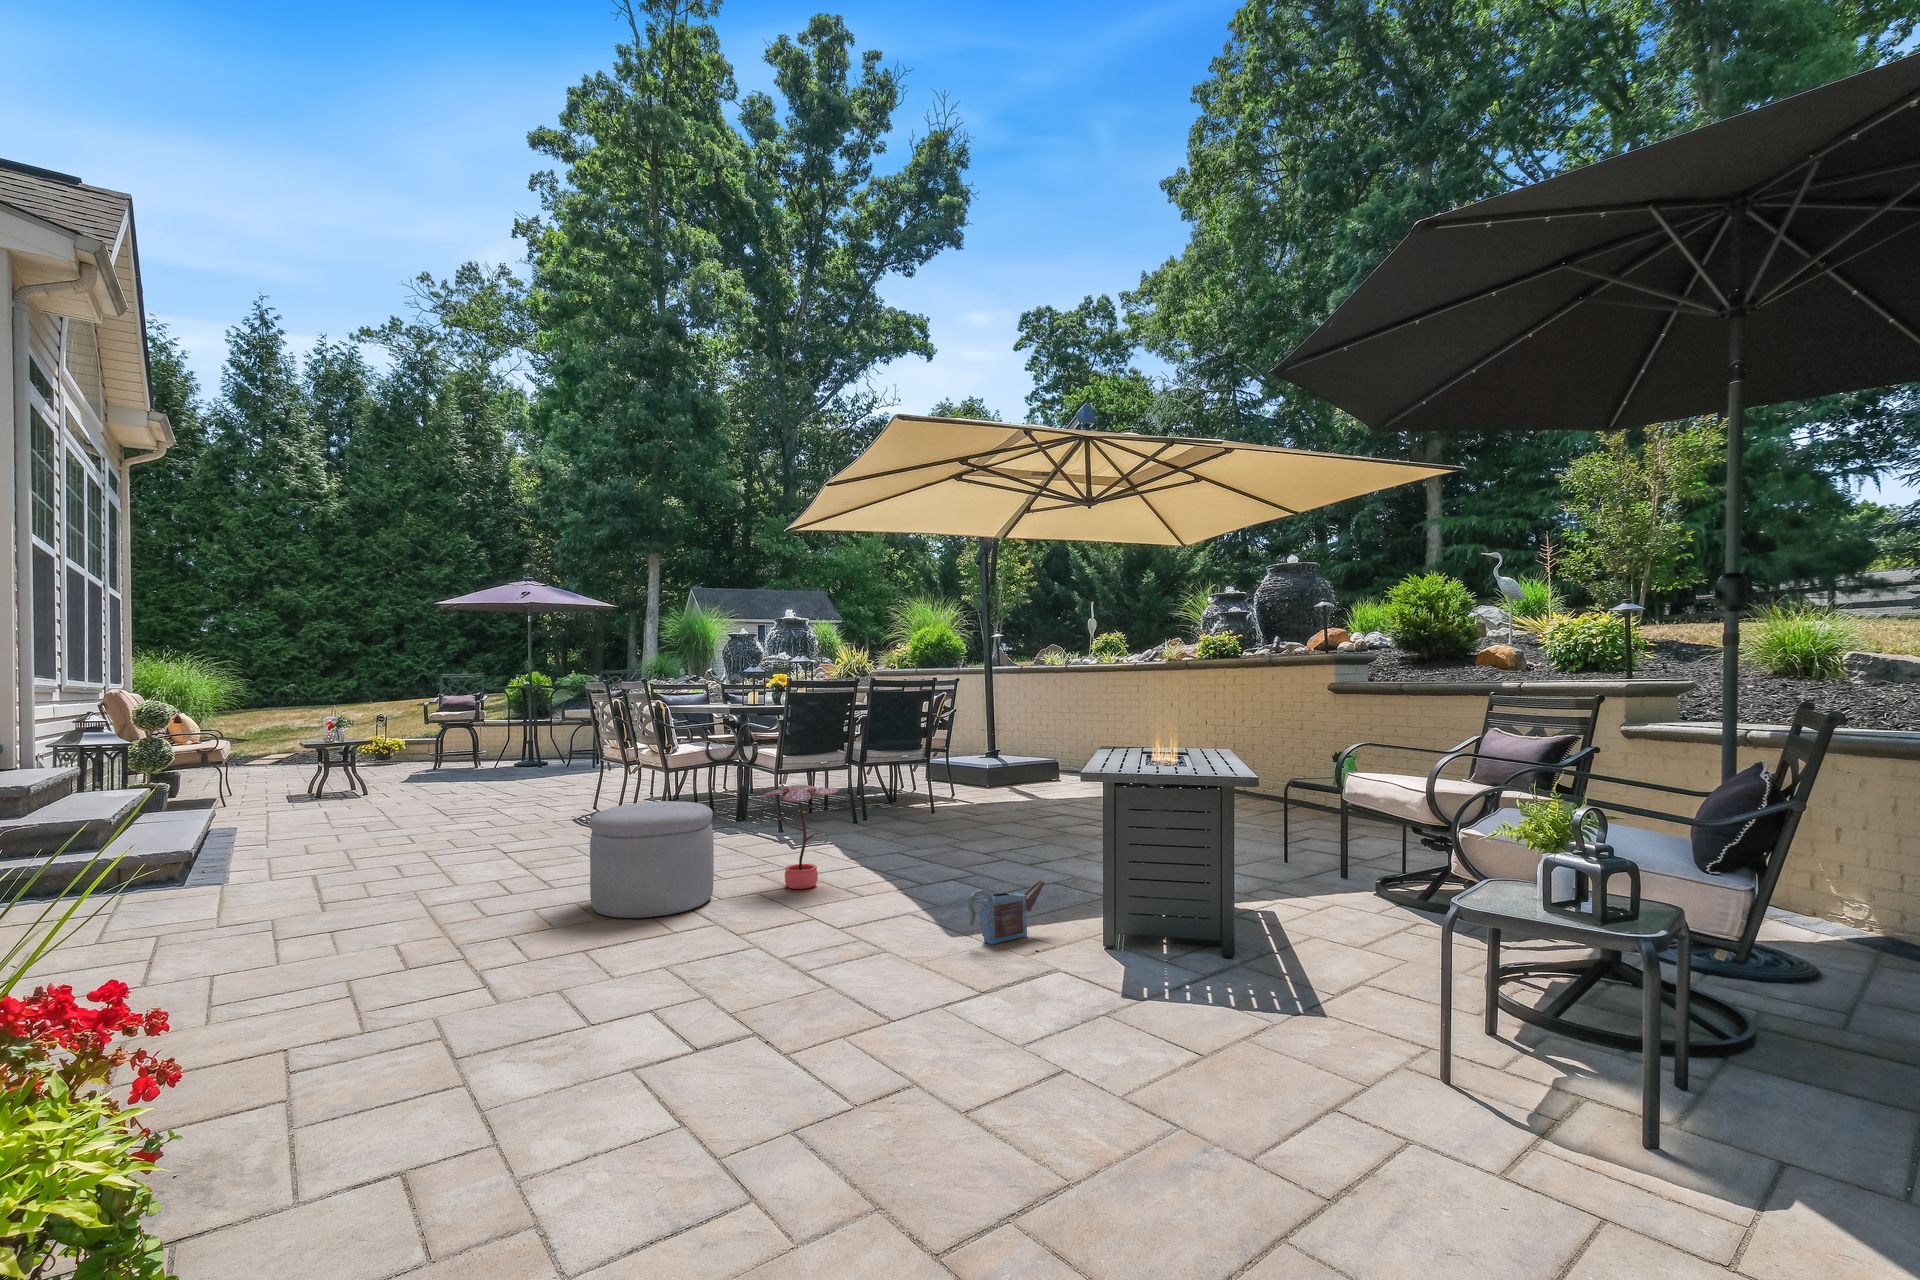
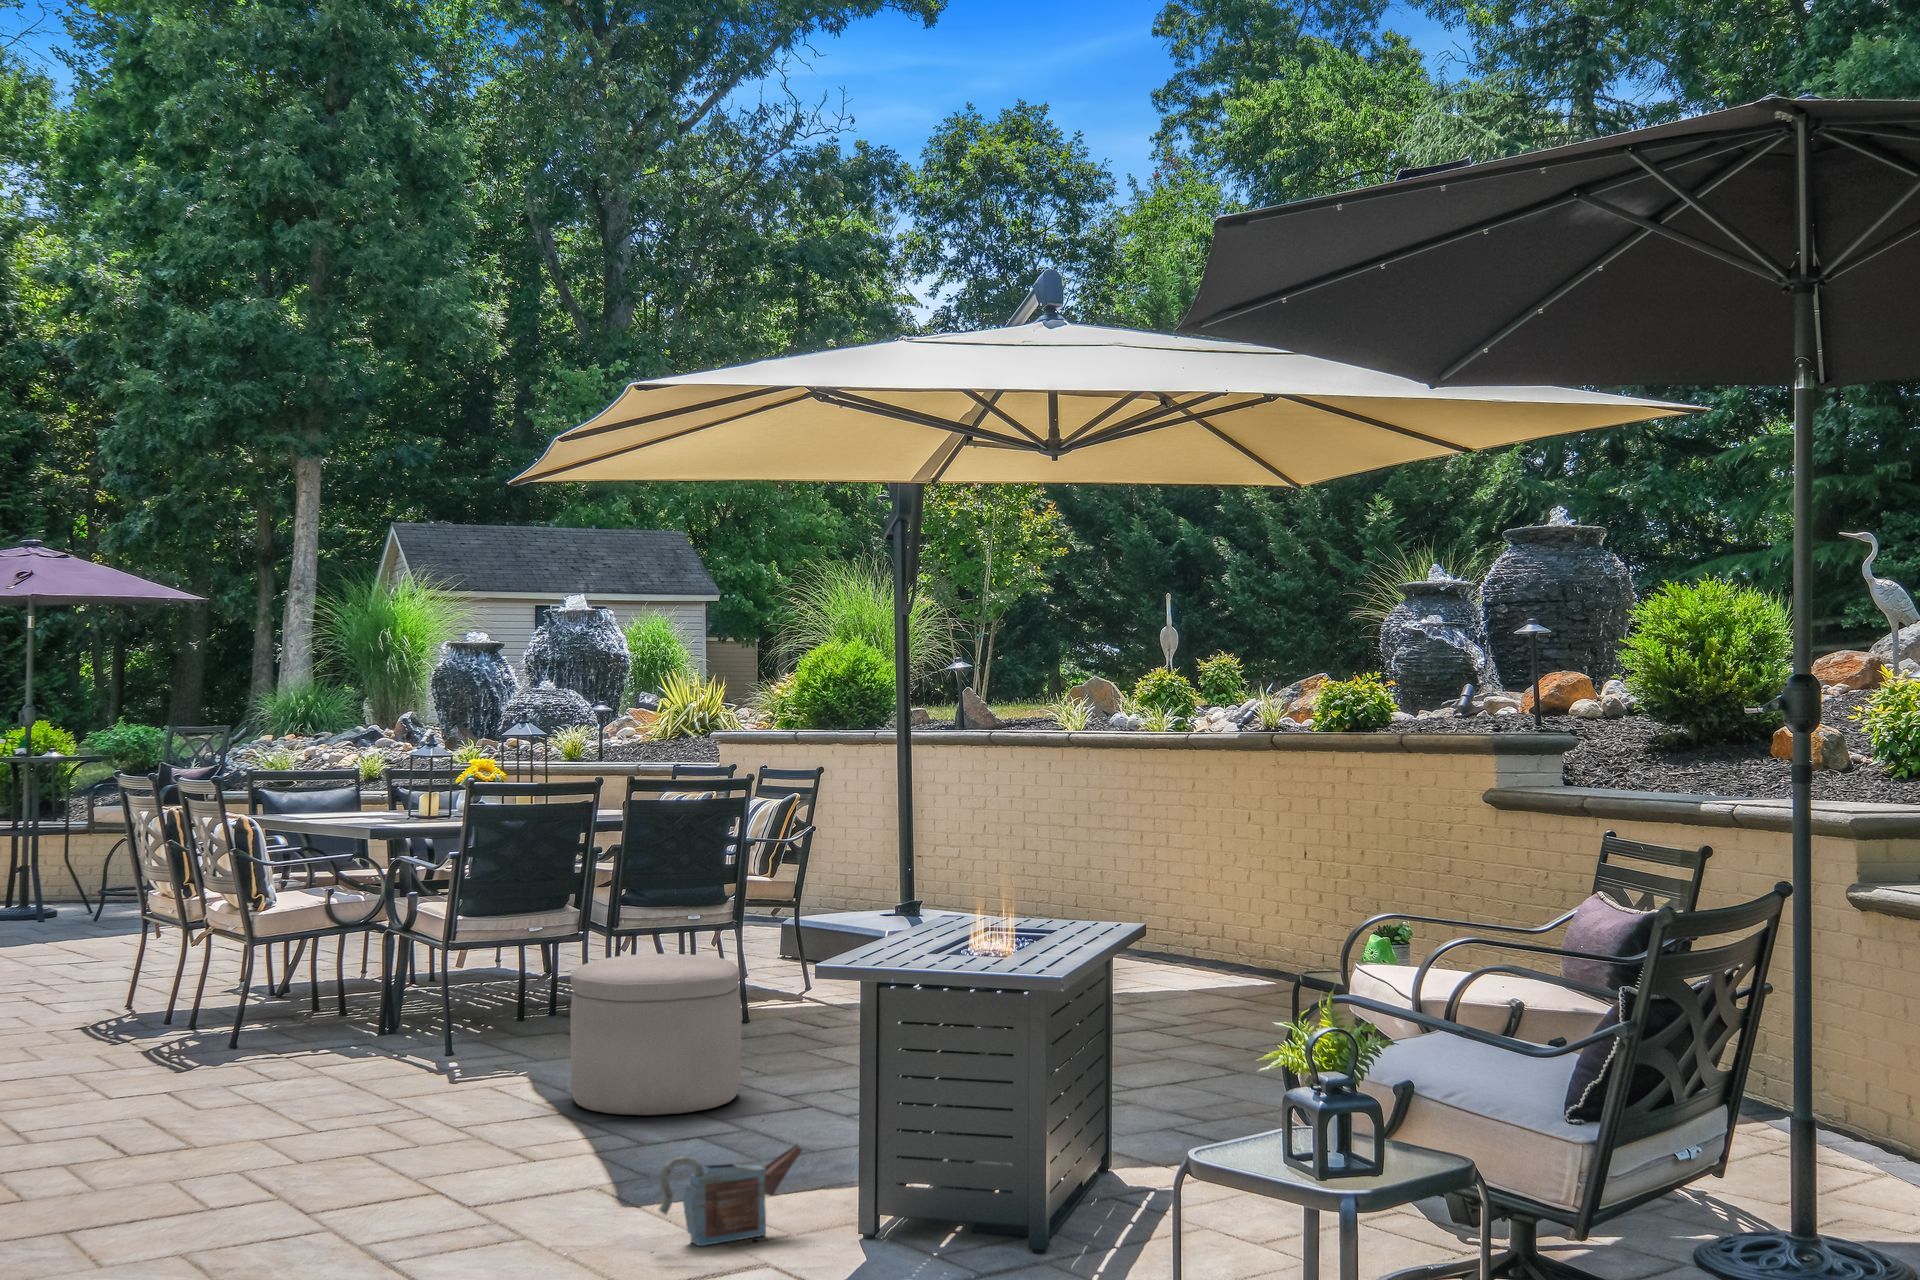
potted plant: present [761,785,839,889] -> none [372,977,509,1156]
ottoman: present [590,801,714,918] -> present [570,954,741,1115]

